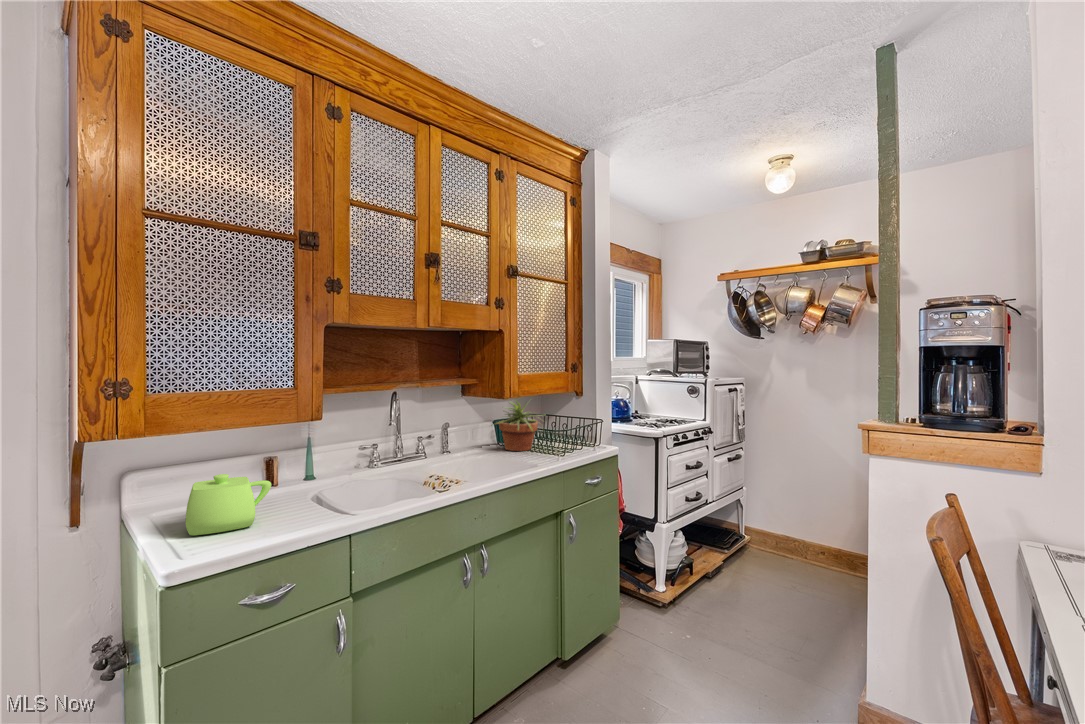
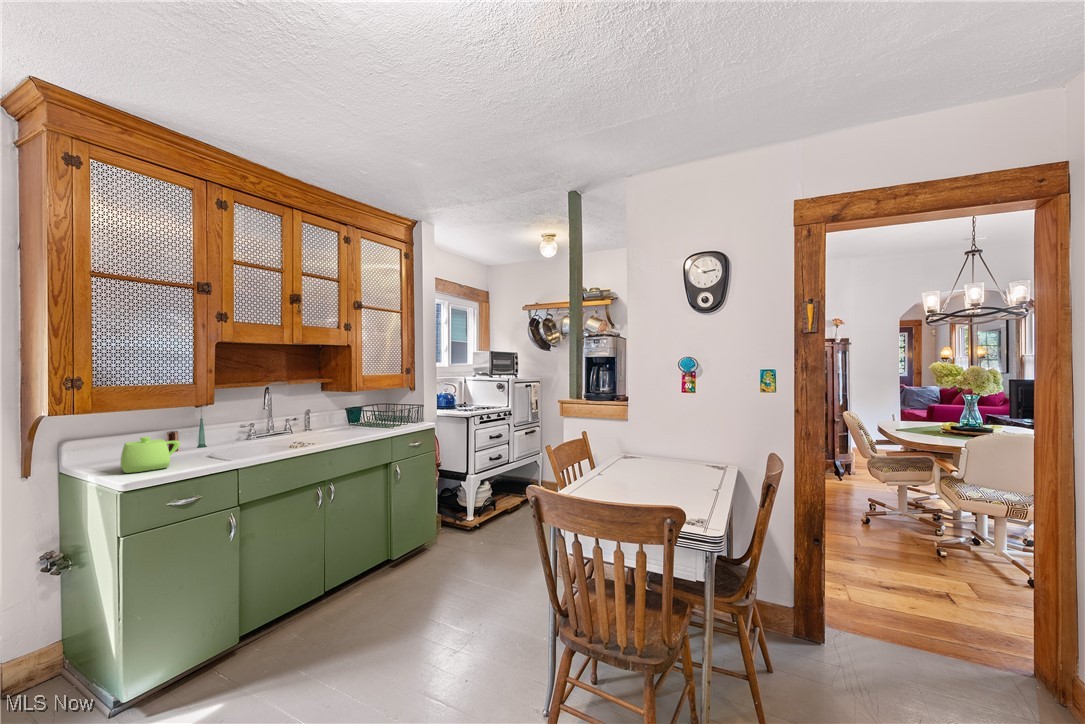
potted plant: present [491,401,542,451] -> none [342,392,388,428]

